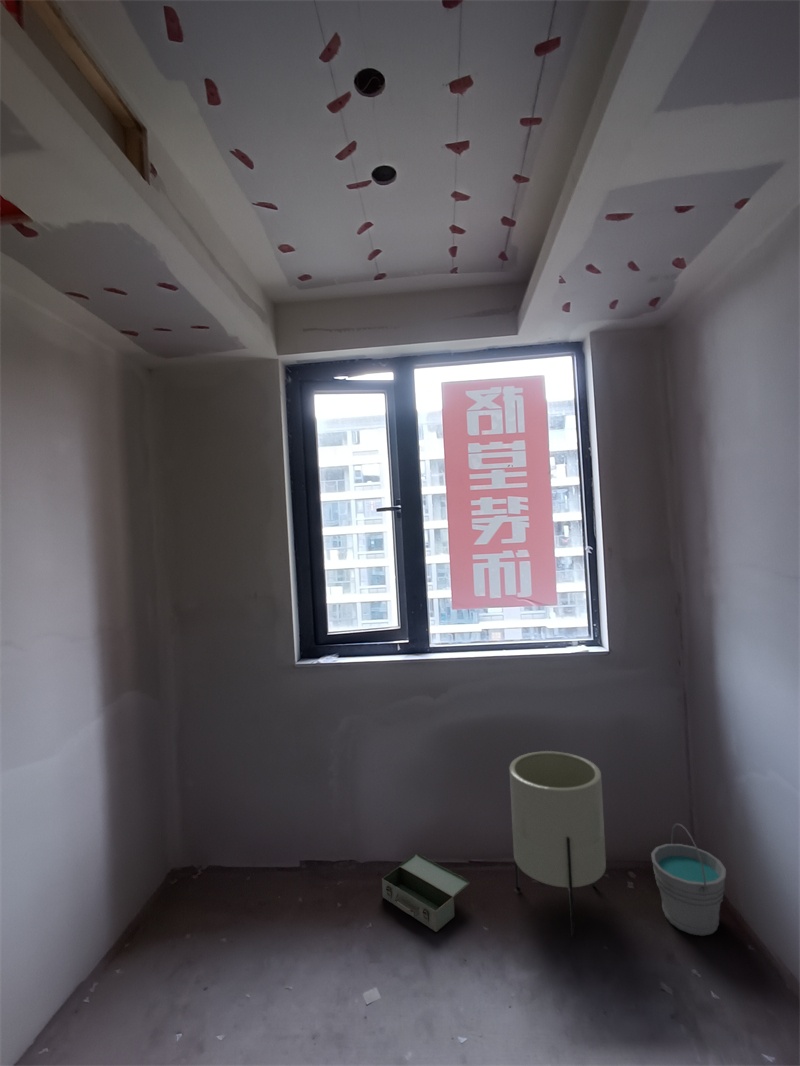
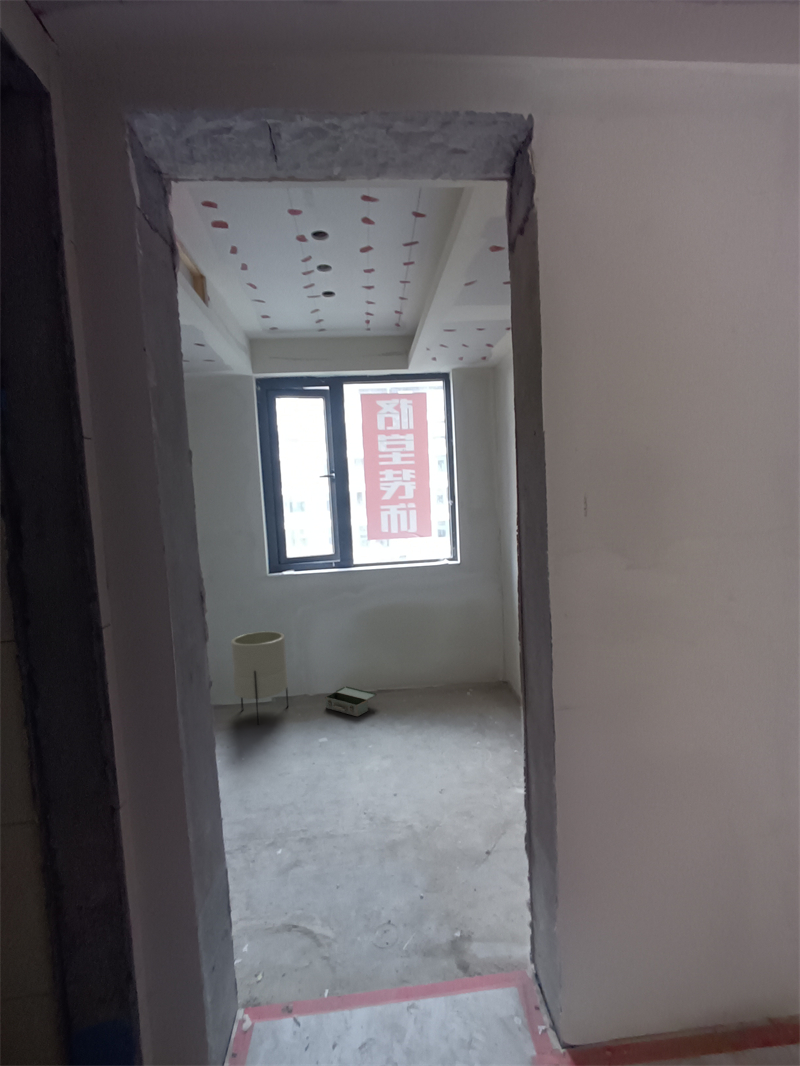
planter: present [509,751,606,938] -> present [231,631,288,725]
bucket: present [651,824,726,935] -> none [477,653,513,707]

